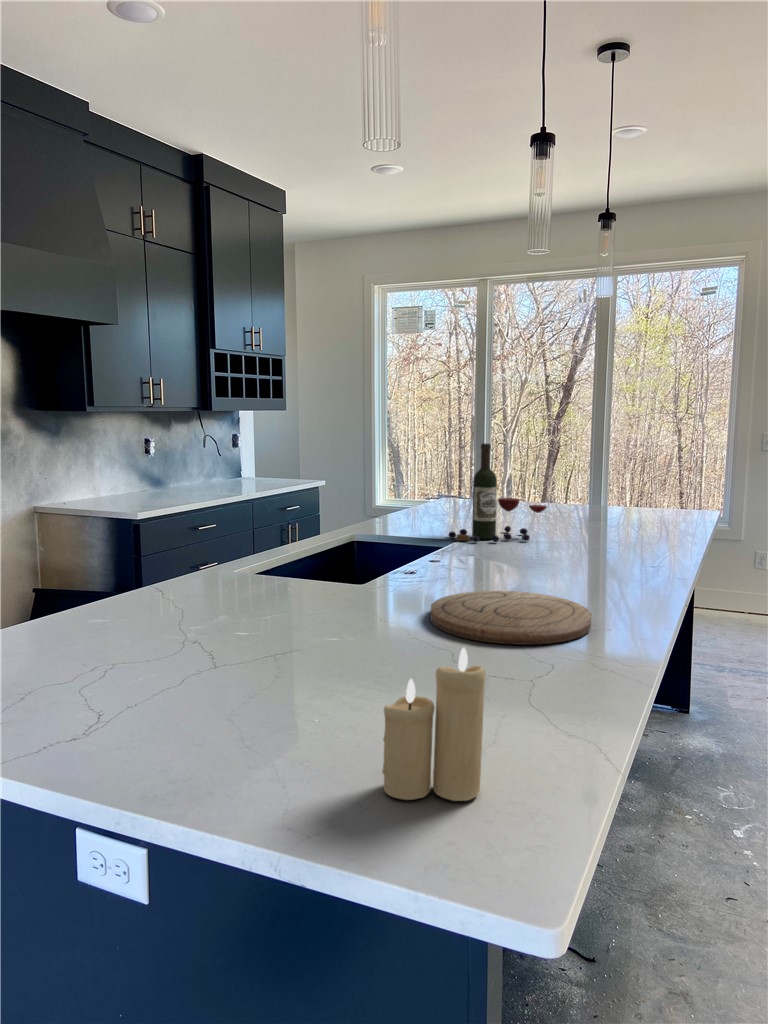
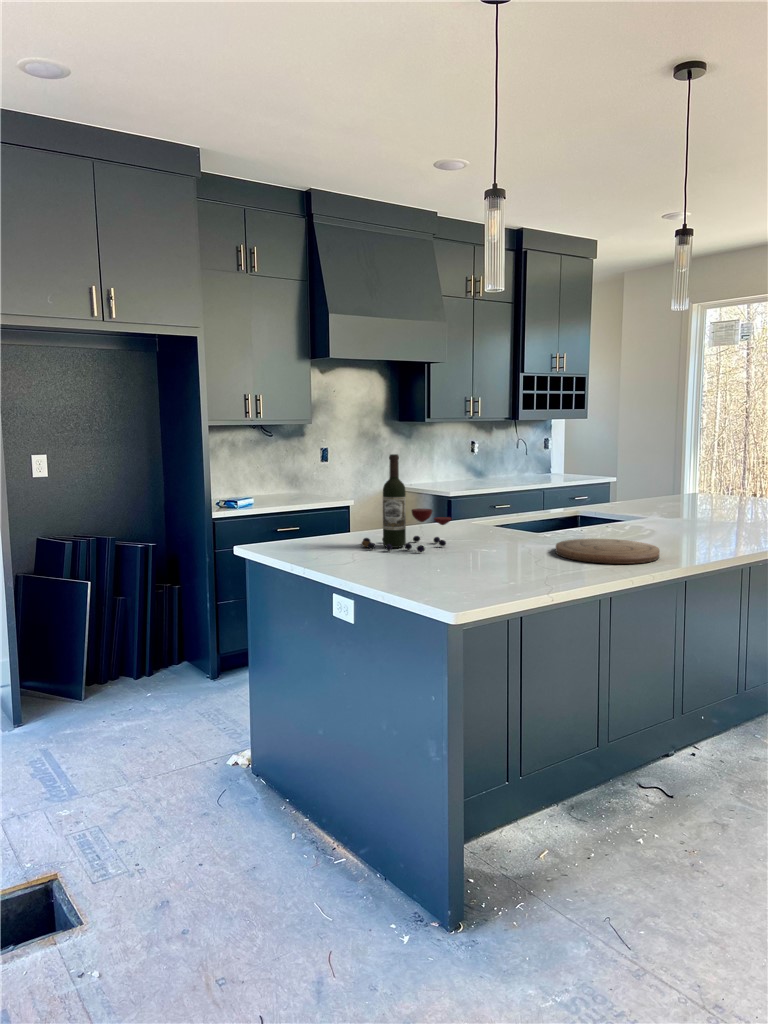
wine bottle: present [449,443,547,542] -> present [362,454,452,552]
candle: present [382,648,486,801] -> none [443,529,487,596]

